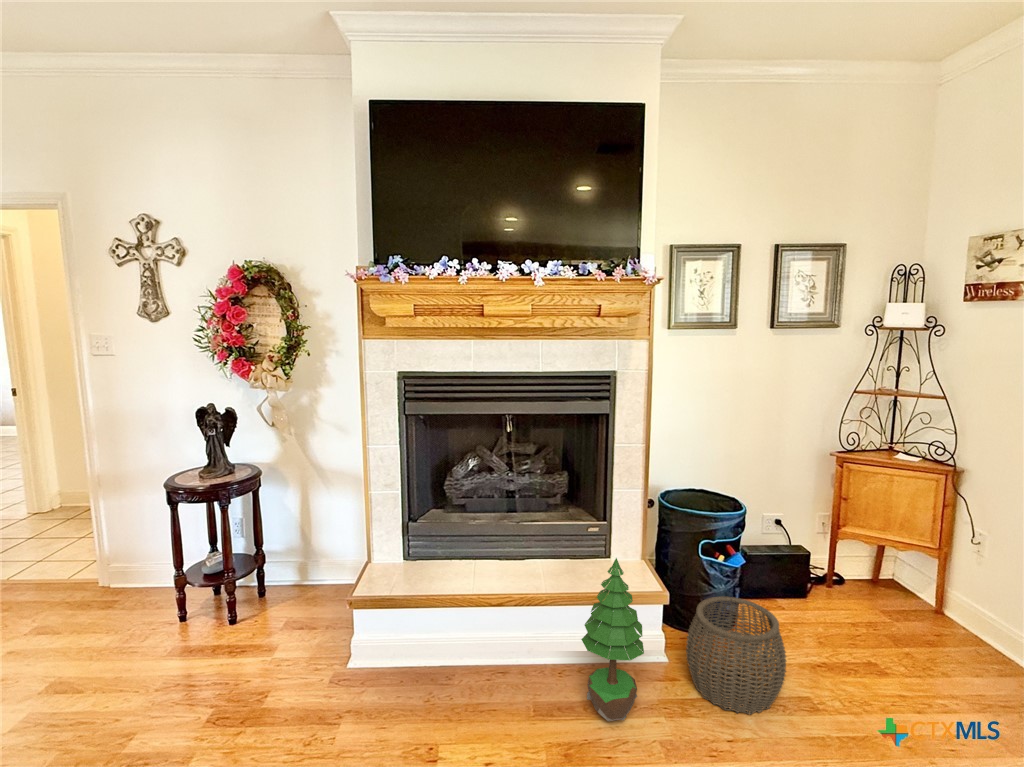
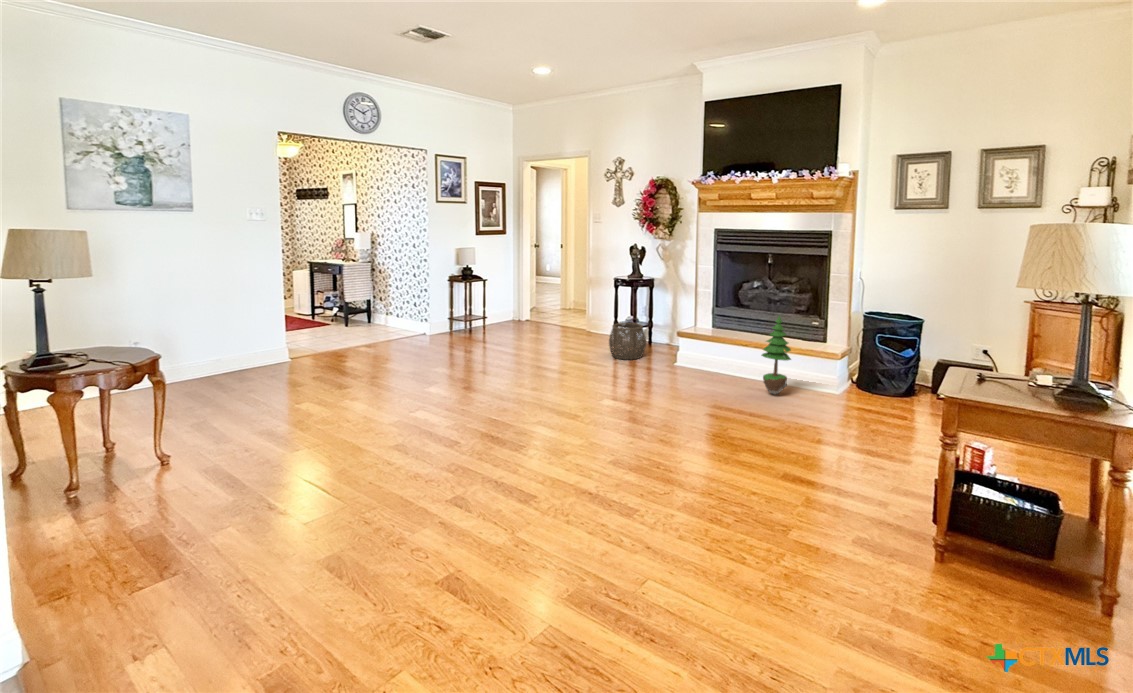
woven basket: present [686,597,786,714] -> present [609,323,646,360]

